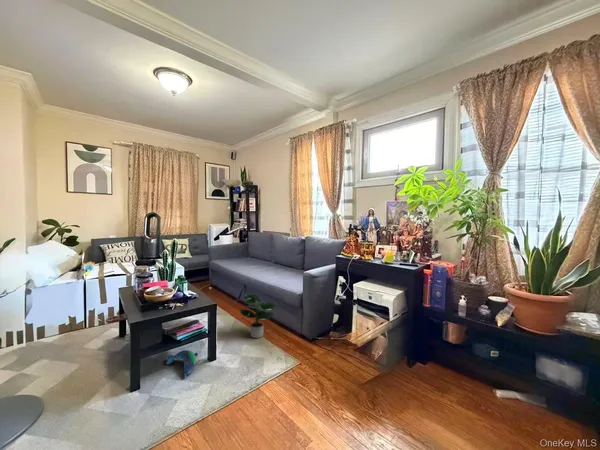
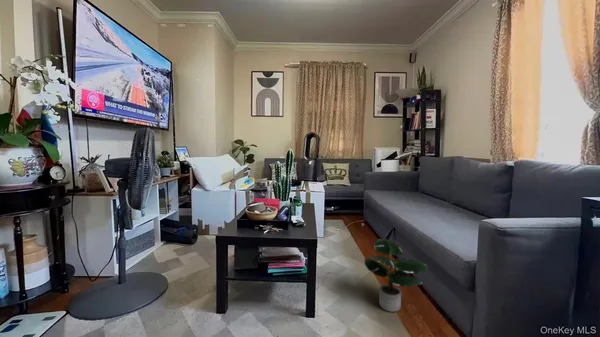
plush toy: present [166,350,198,378] -> none [263,288,294,325]

